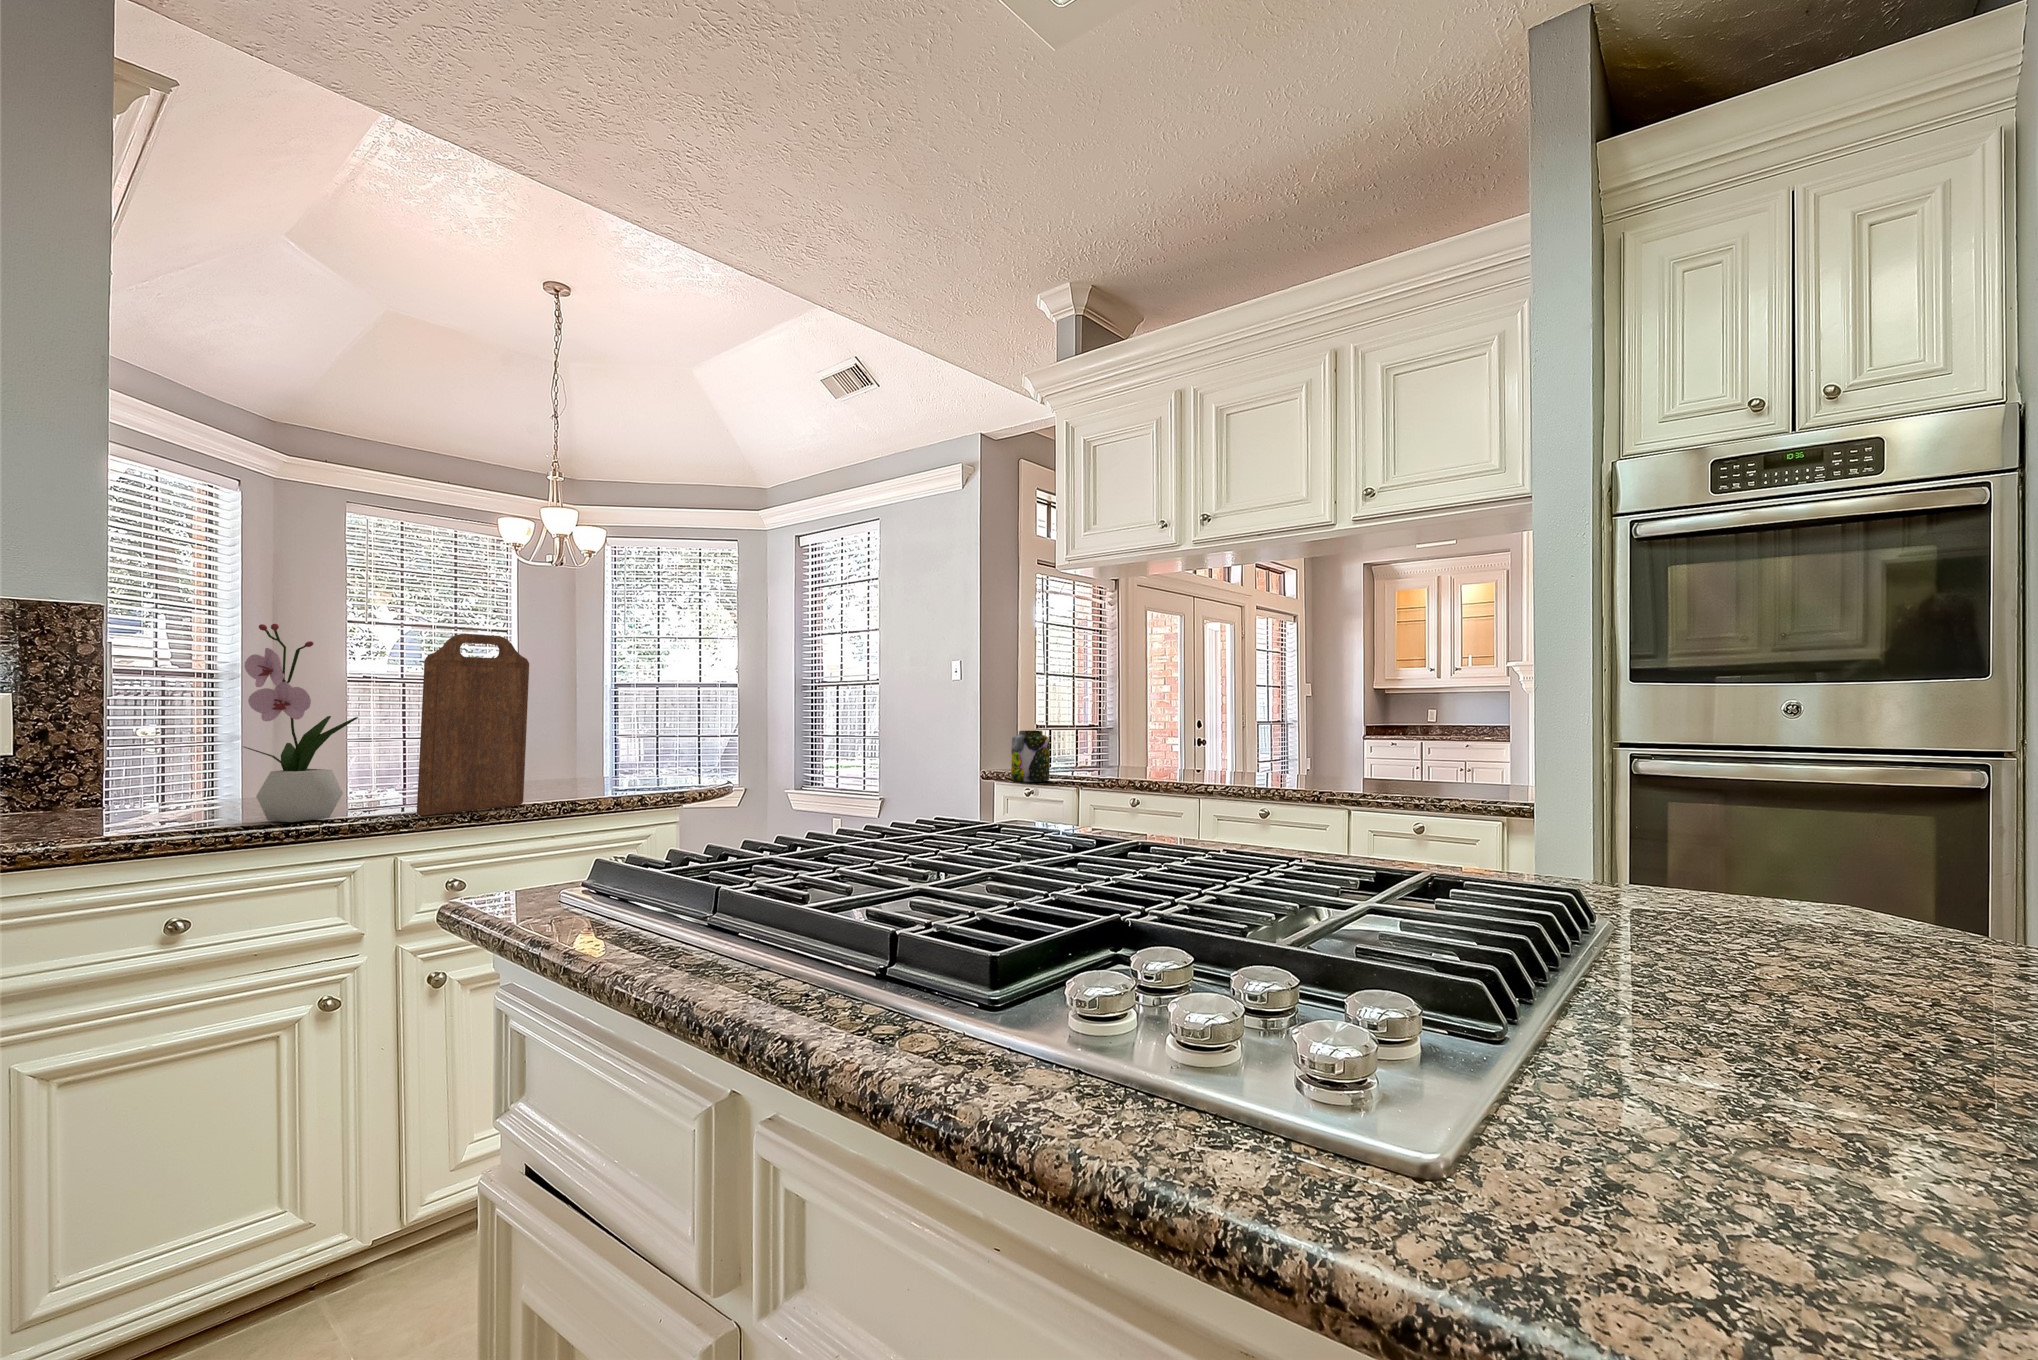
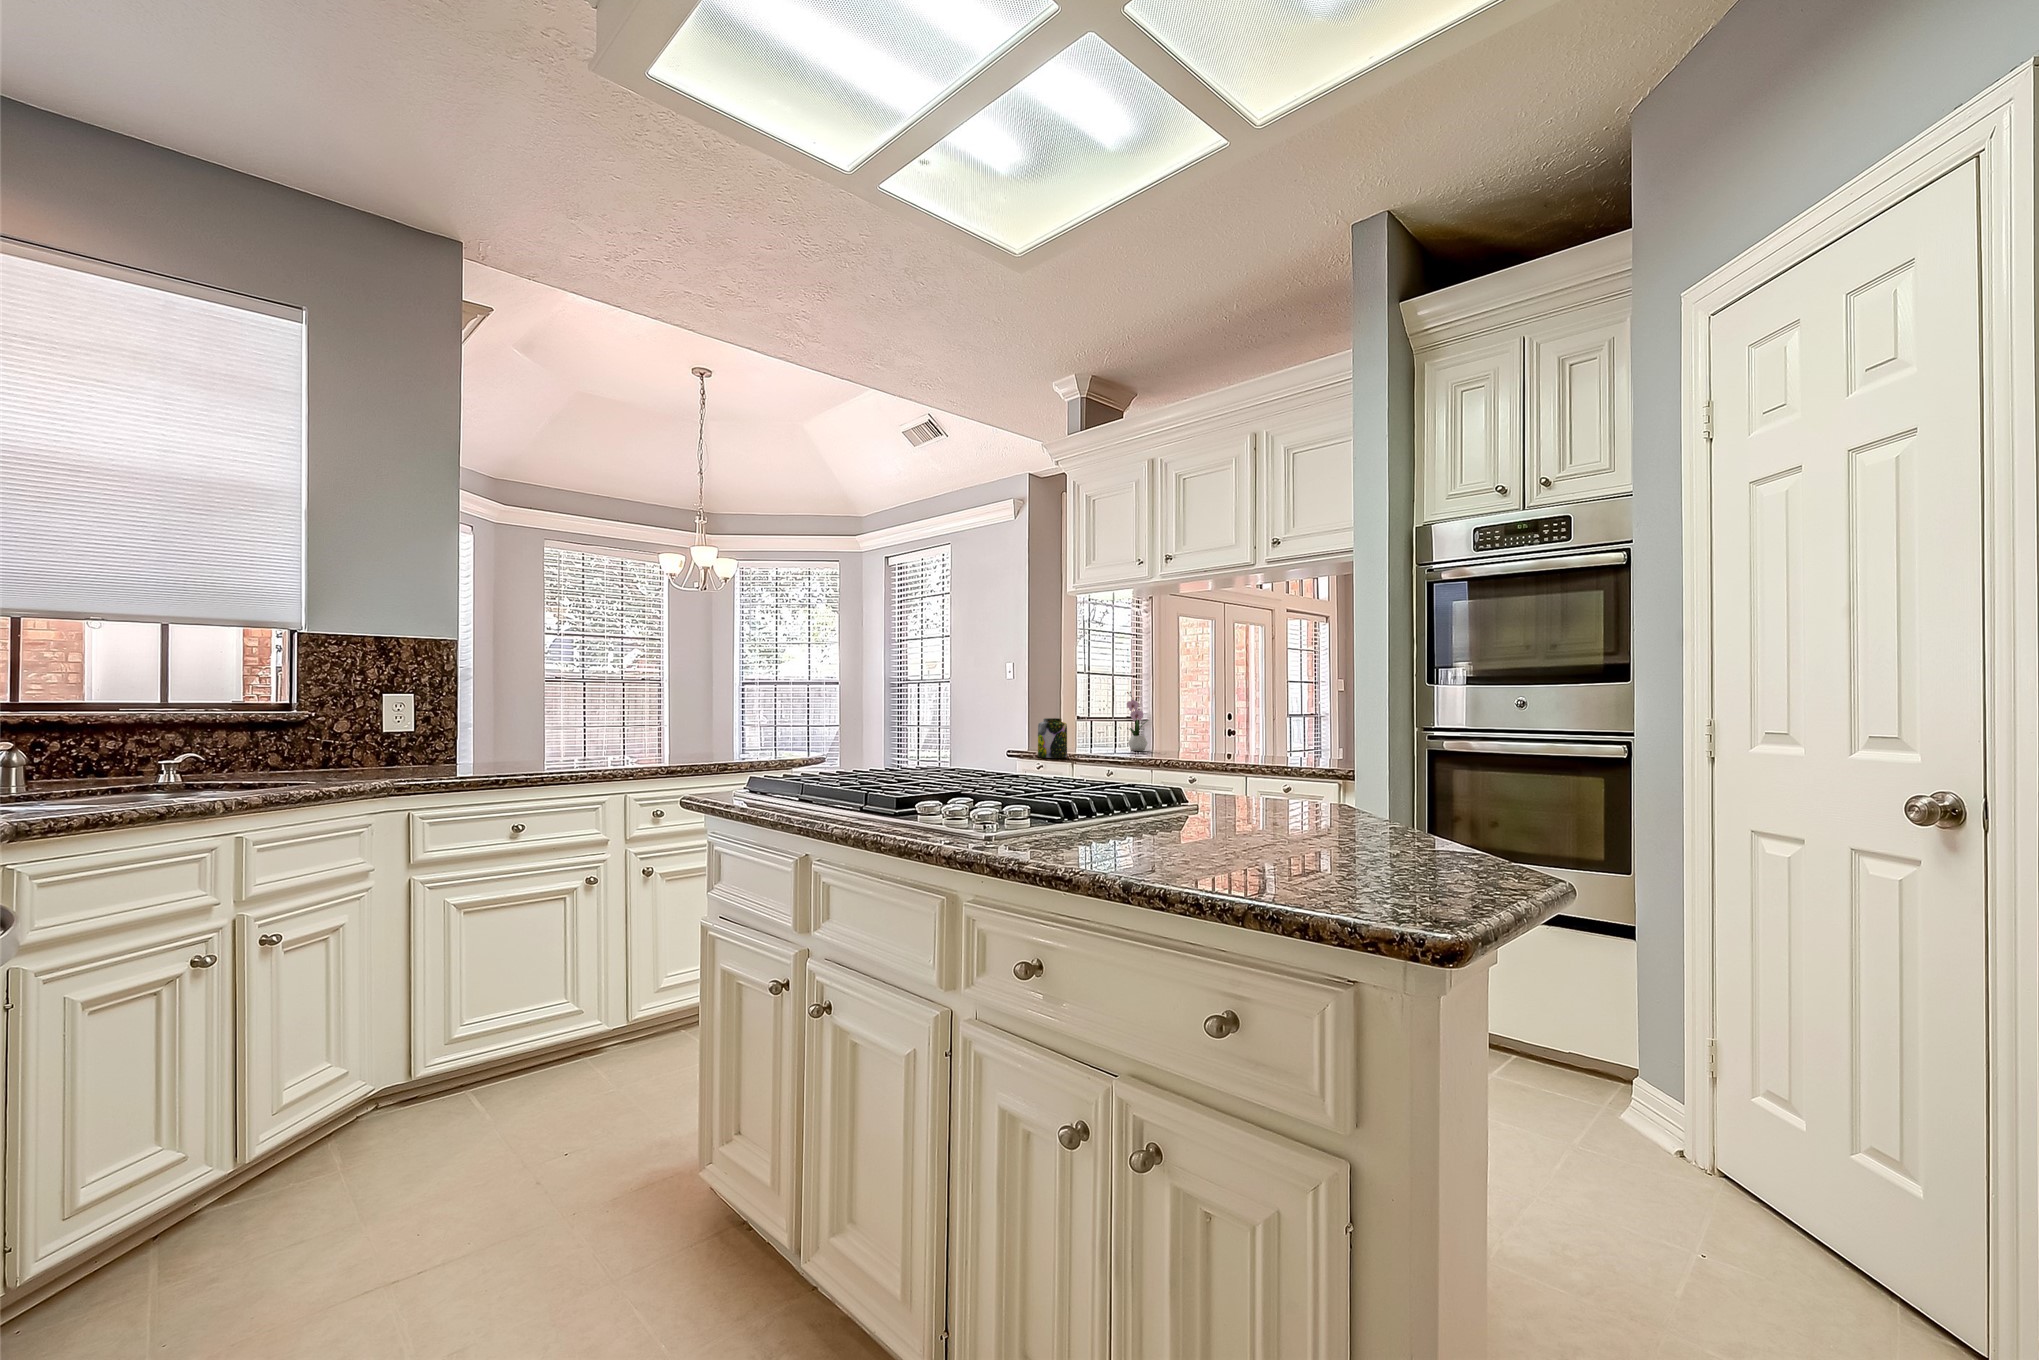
flower arrangement: present [243,624,358,822] -> present [1127,692,1147,751]
cutting board: present [417,634,529,816] -> none [635,658,695,769]

